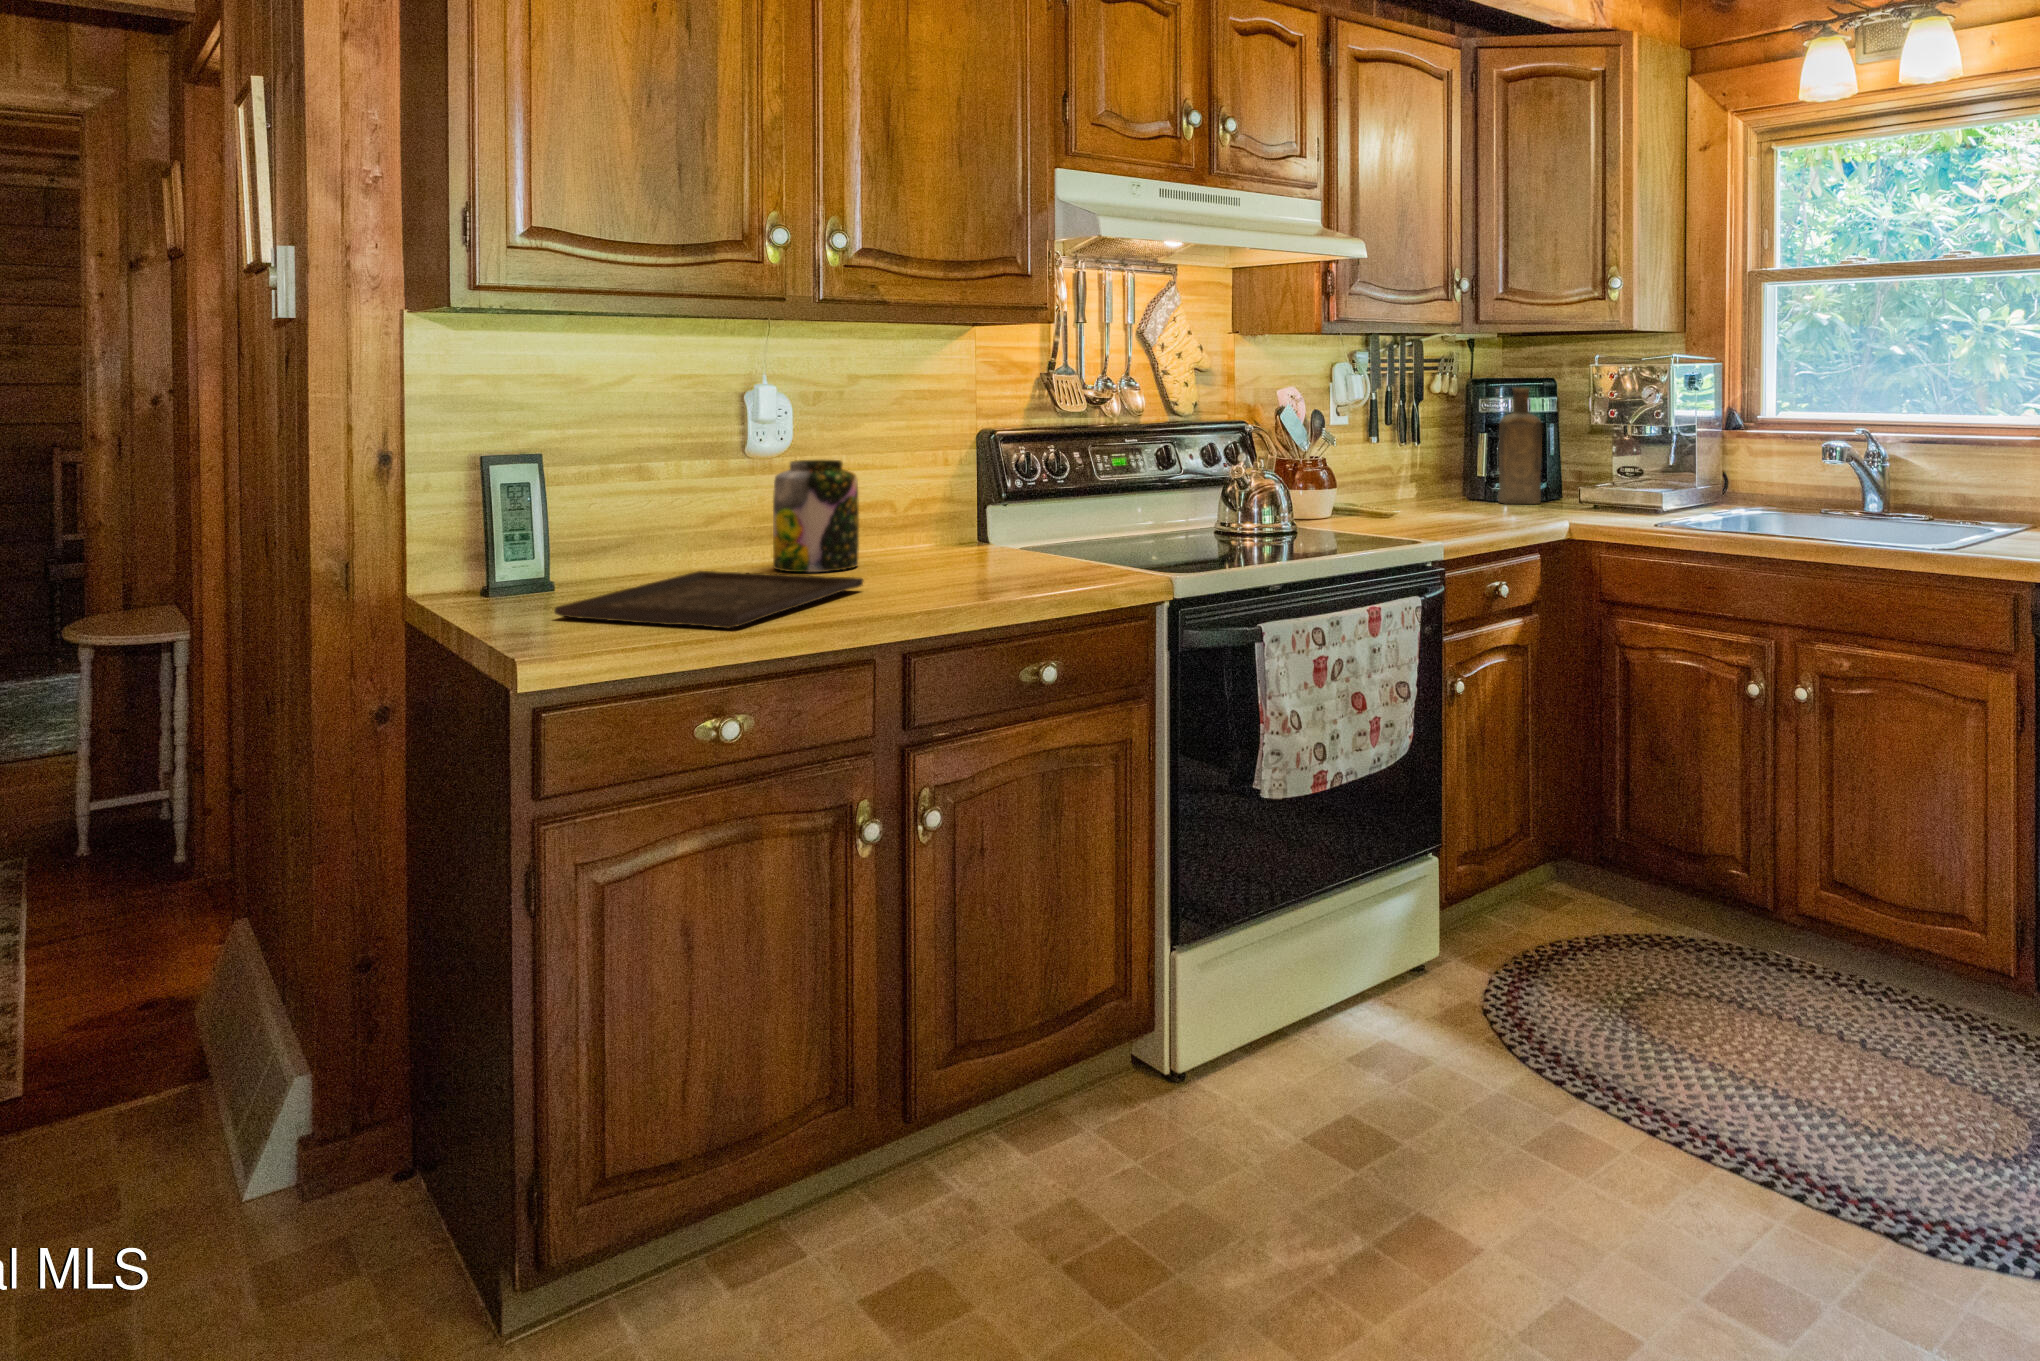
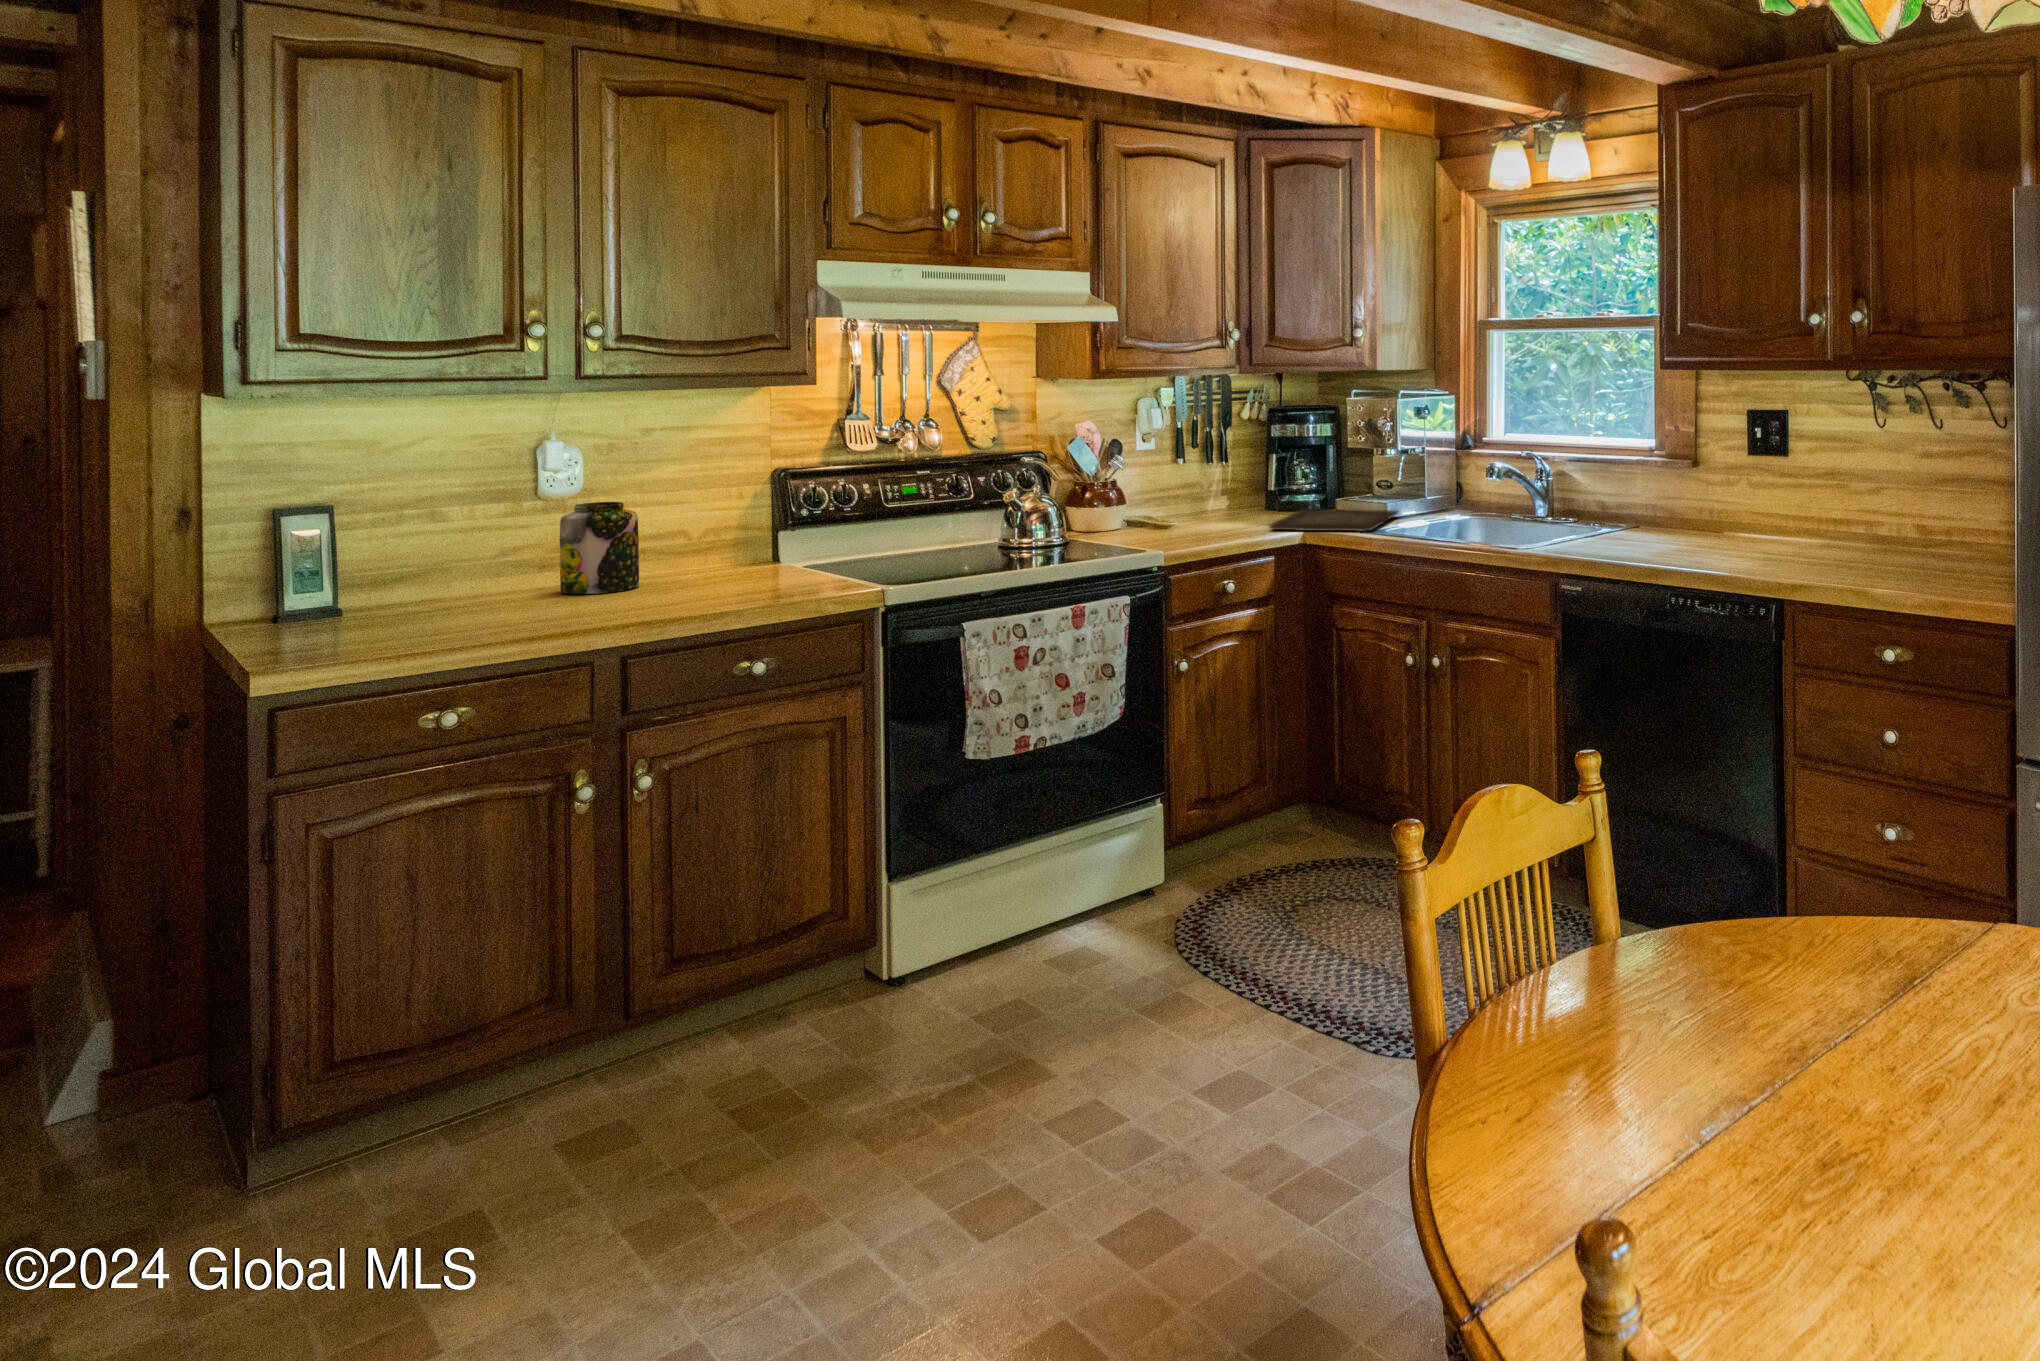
bottle: present [1498,388,1542,504] -> none [1275,418,1313,512]
tray: present [554,571,863,629] -> present [1269,509,1398,532]

